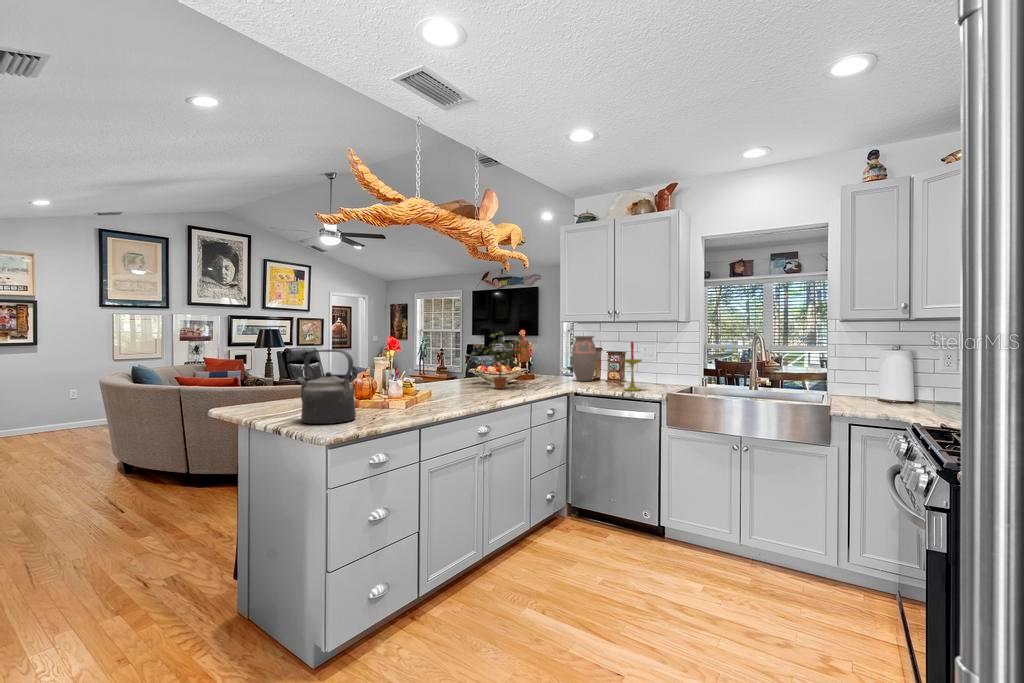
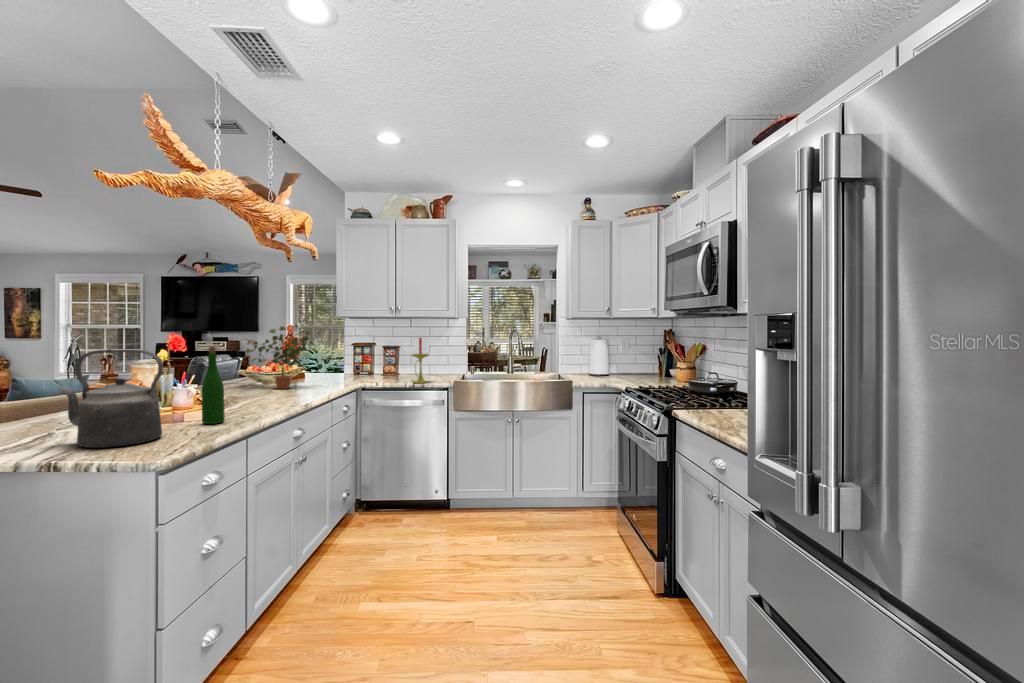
decorative vase: present [572,336,597,381] -> none [346,332,372,377]
wine bottle: none [394,348,411,414] -> present [202,346,225,424]

